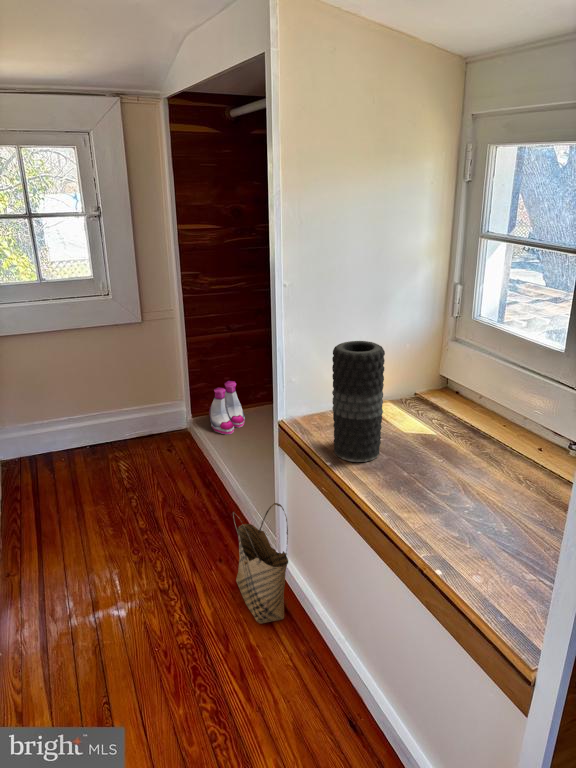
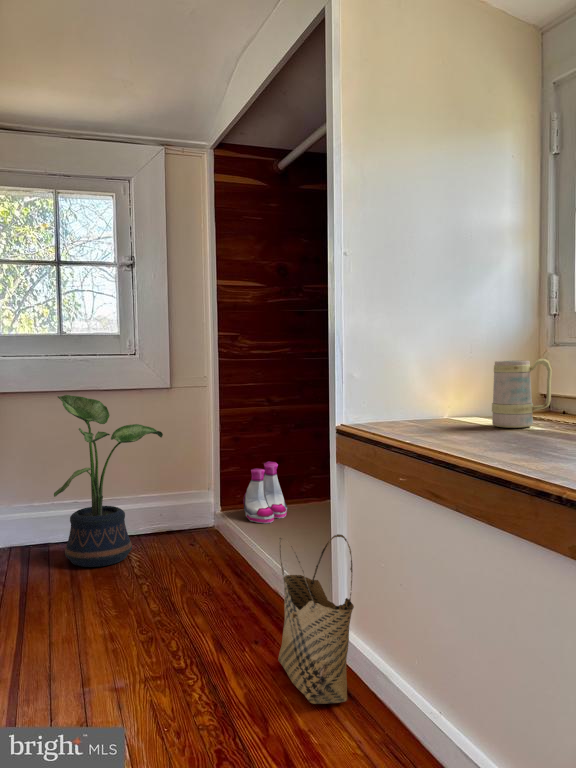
potted plant: none [44,337,138,480] -> present [54,395,163,567]
vase: present [332,341,385,462] -> none [412,290,477,438]
mug: none [396,381,444,439] -> present [492,359,552,428]

